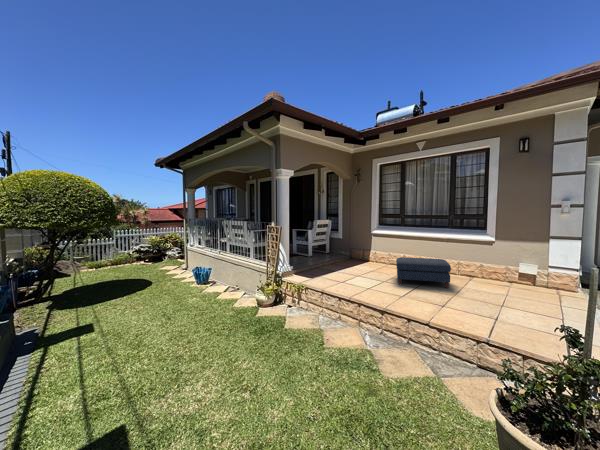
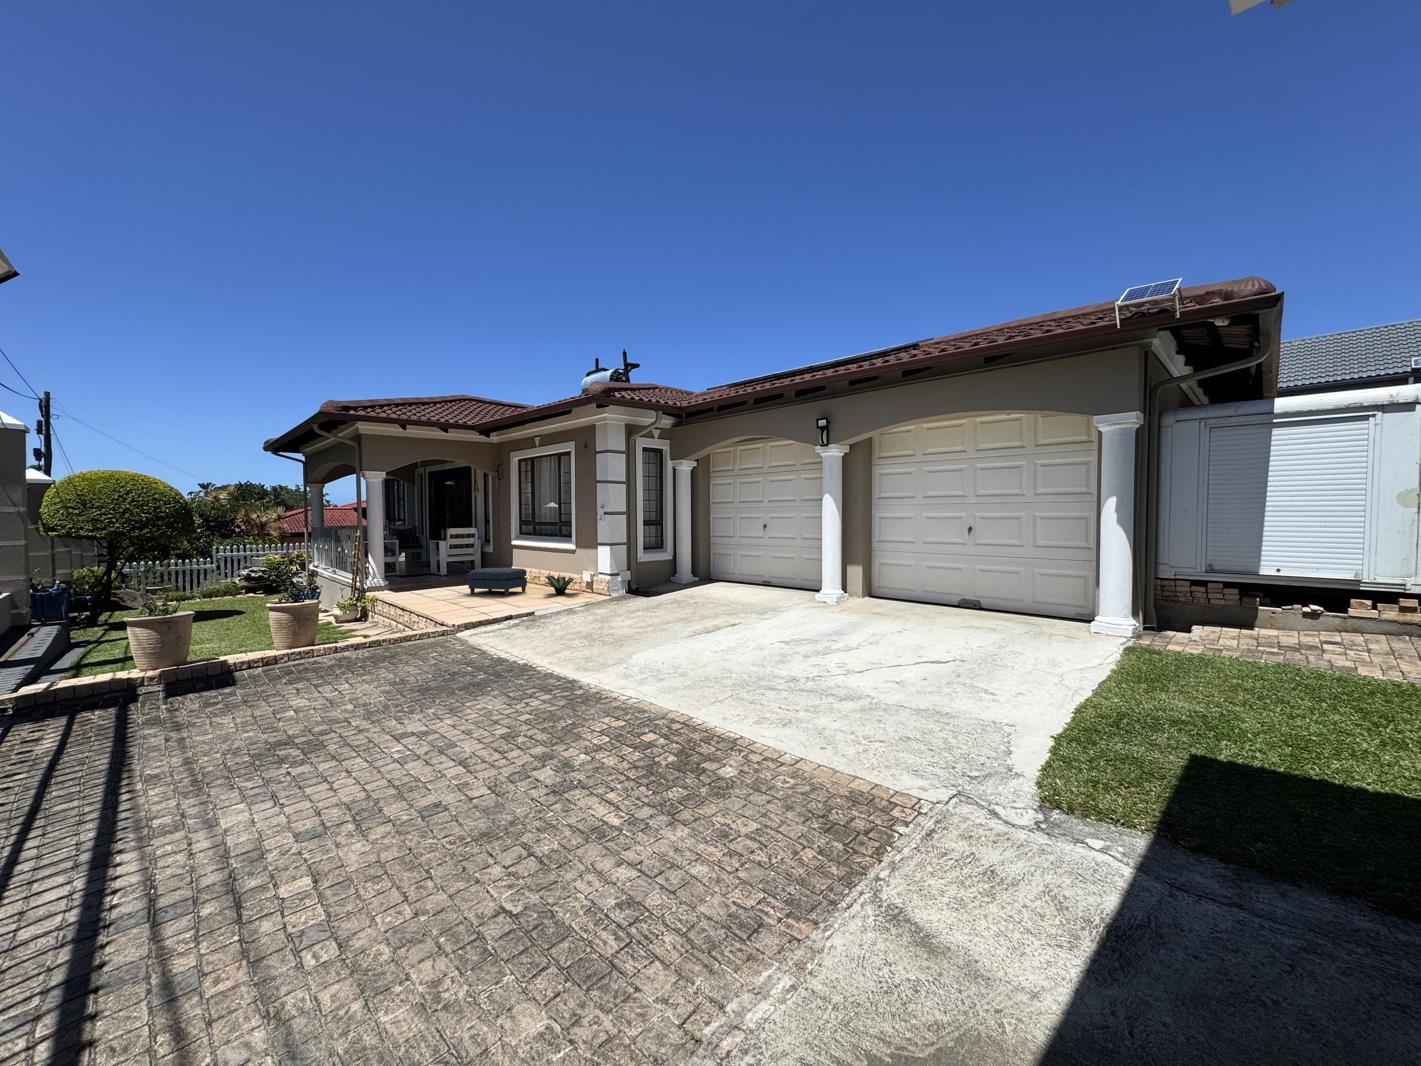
potted plant: none [469,265,519,287] -> present [545,576,574,595]

